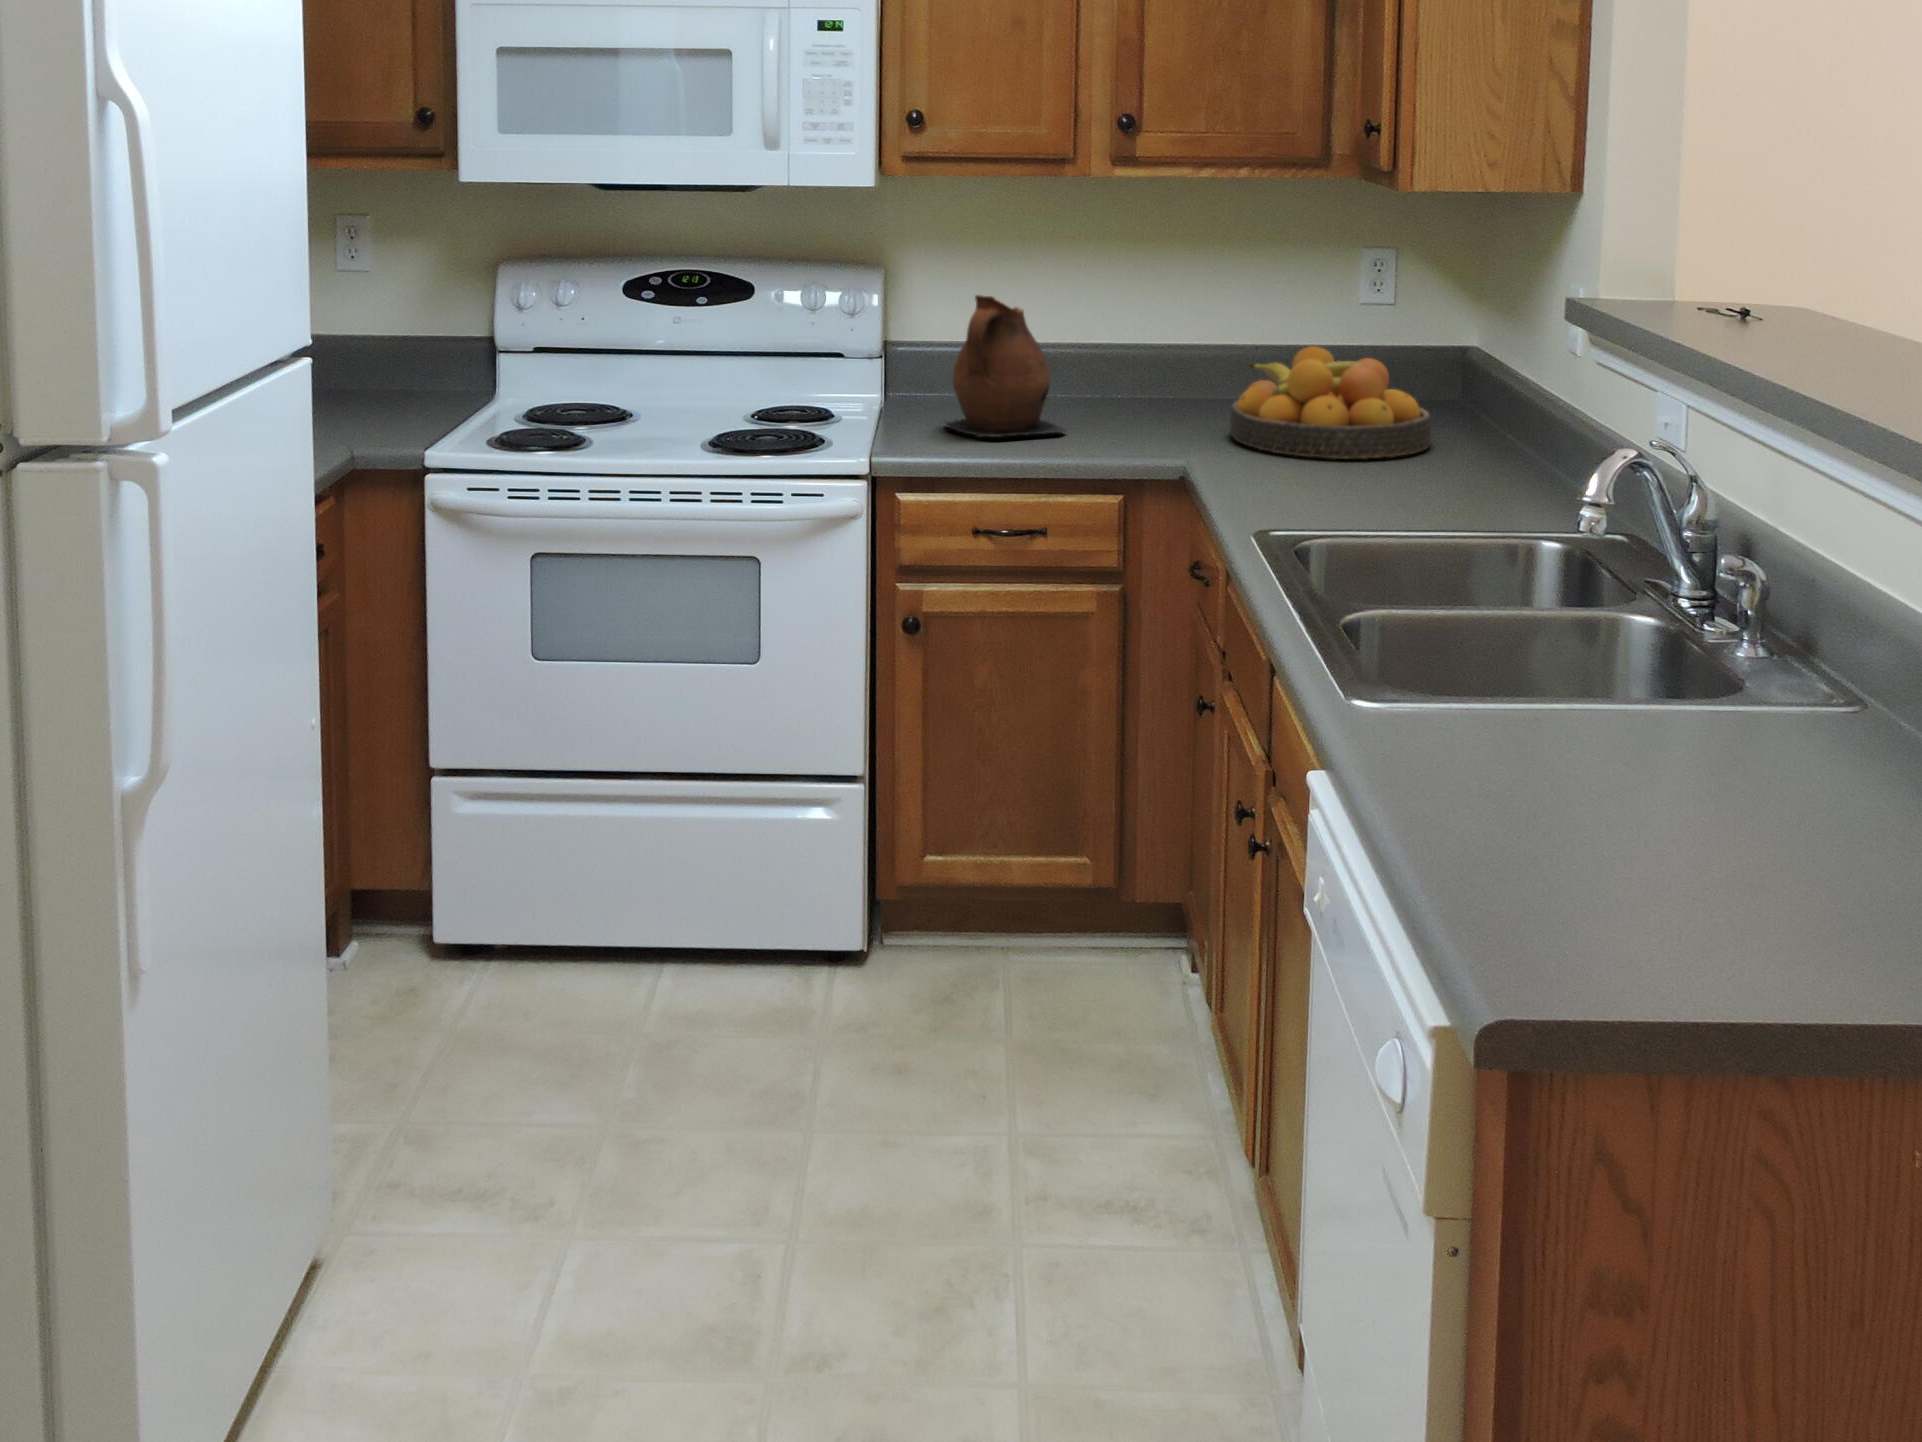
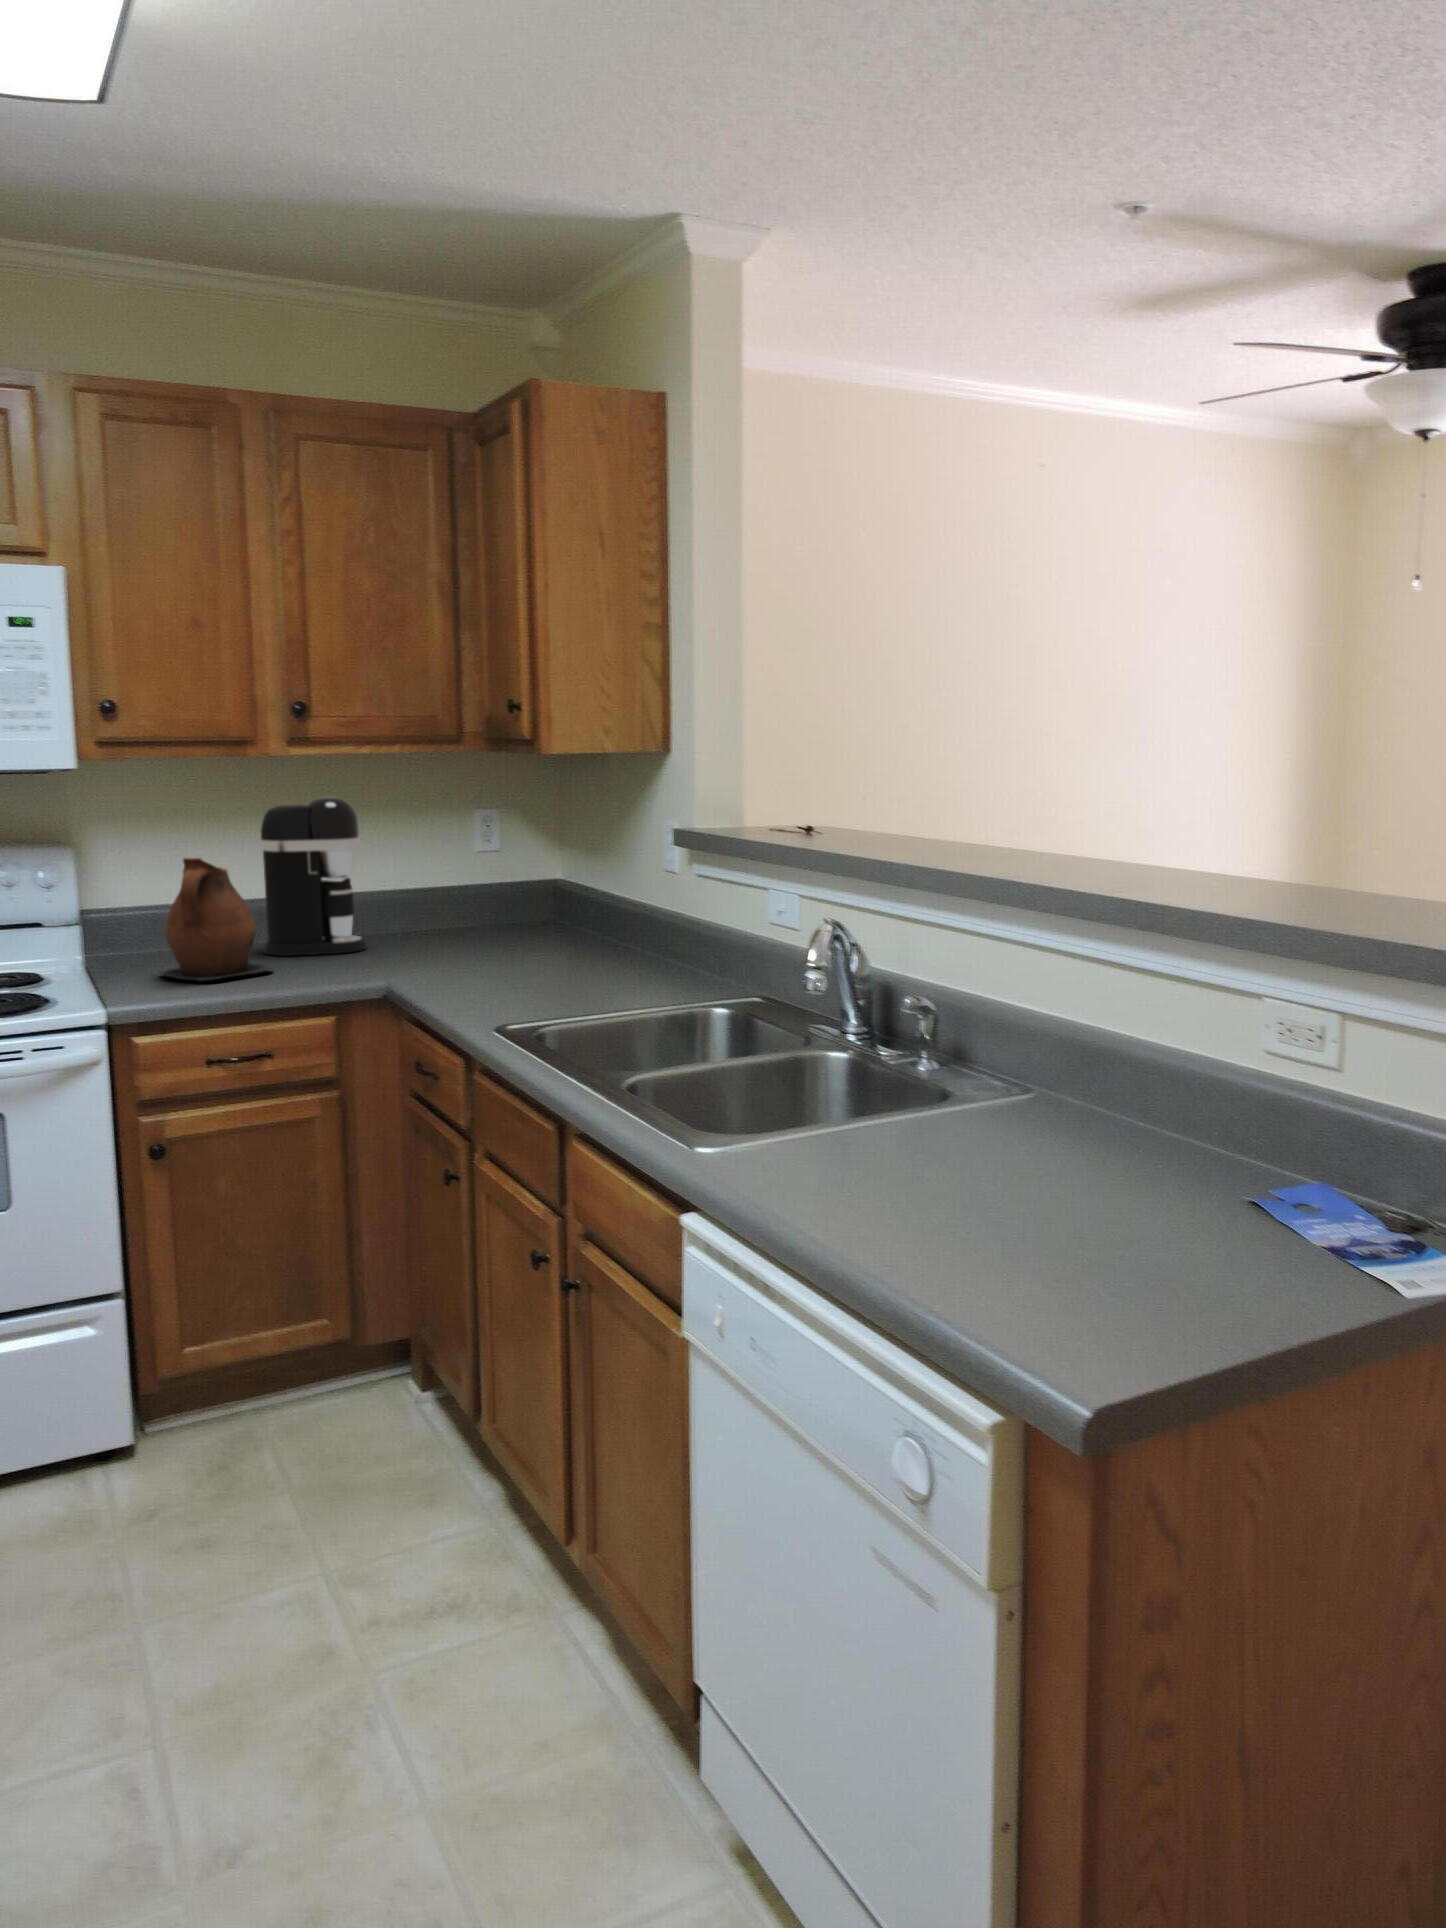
coffee maker: none [1071,229,1190,419] -> present [260,797,366,956]
fruit bowl: present [1230,346,1431,459] -> none [410,883,569,969]

